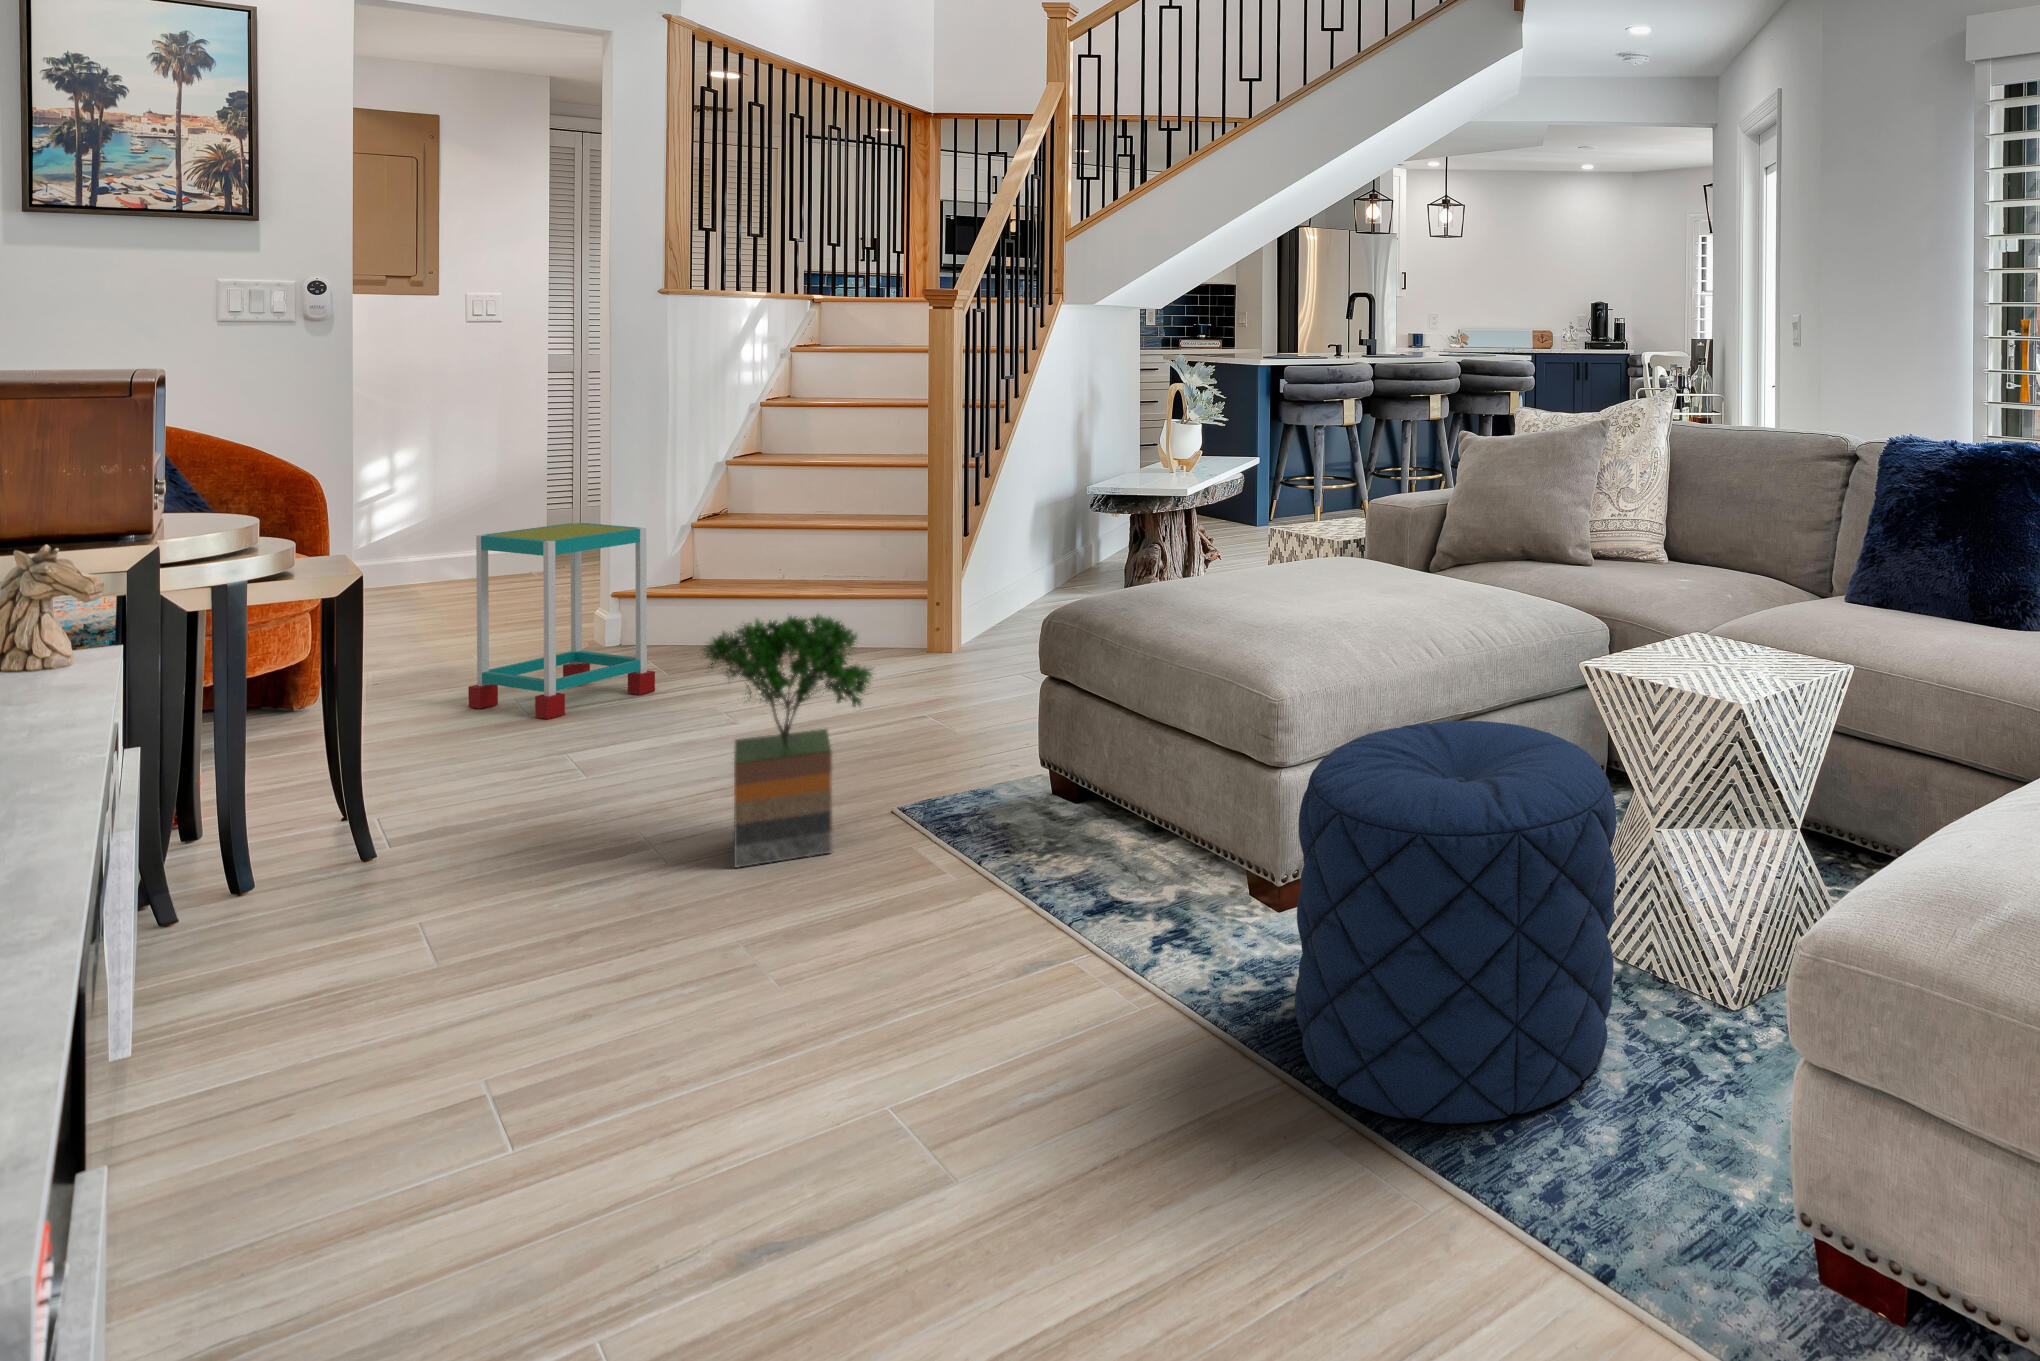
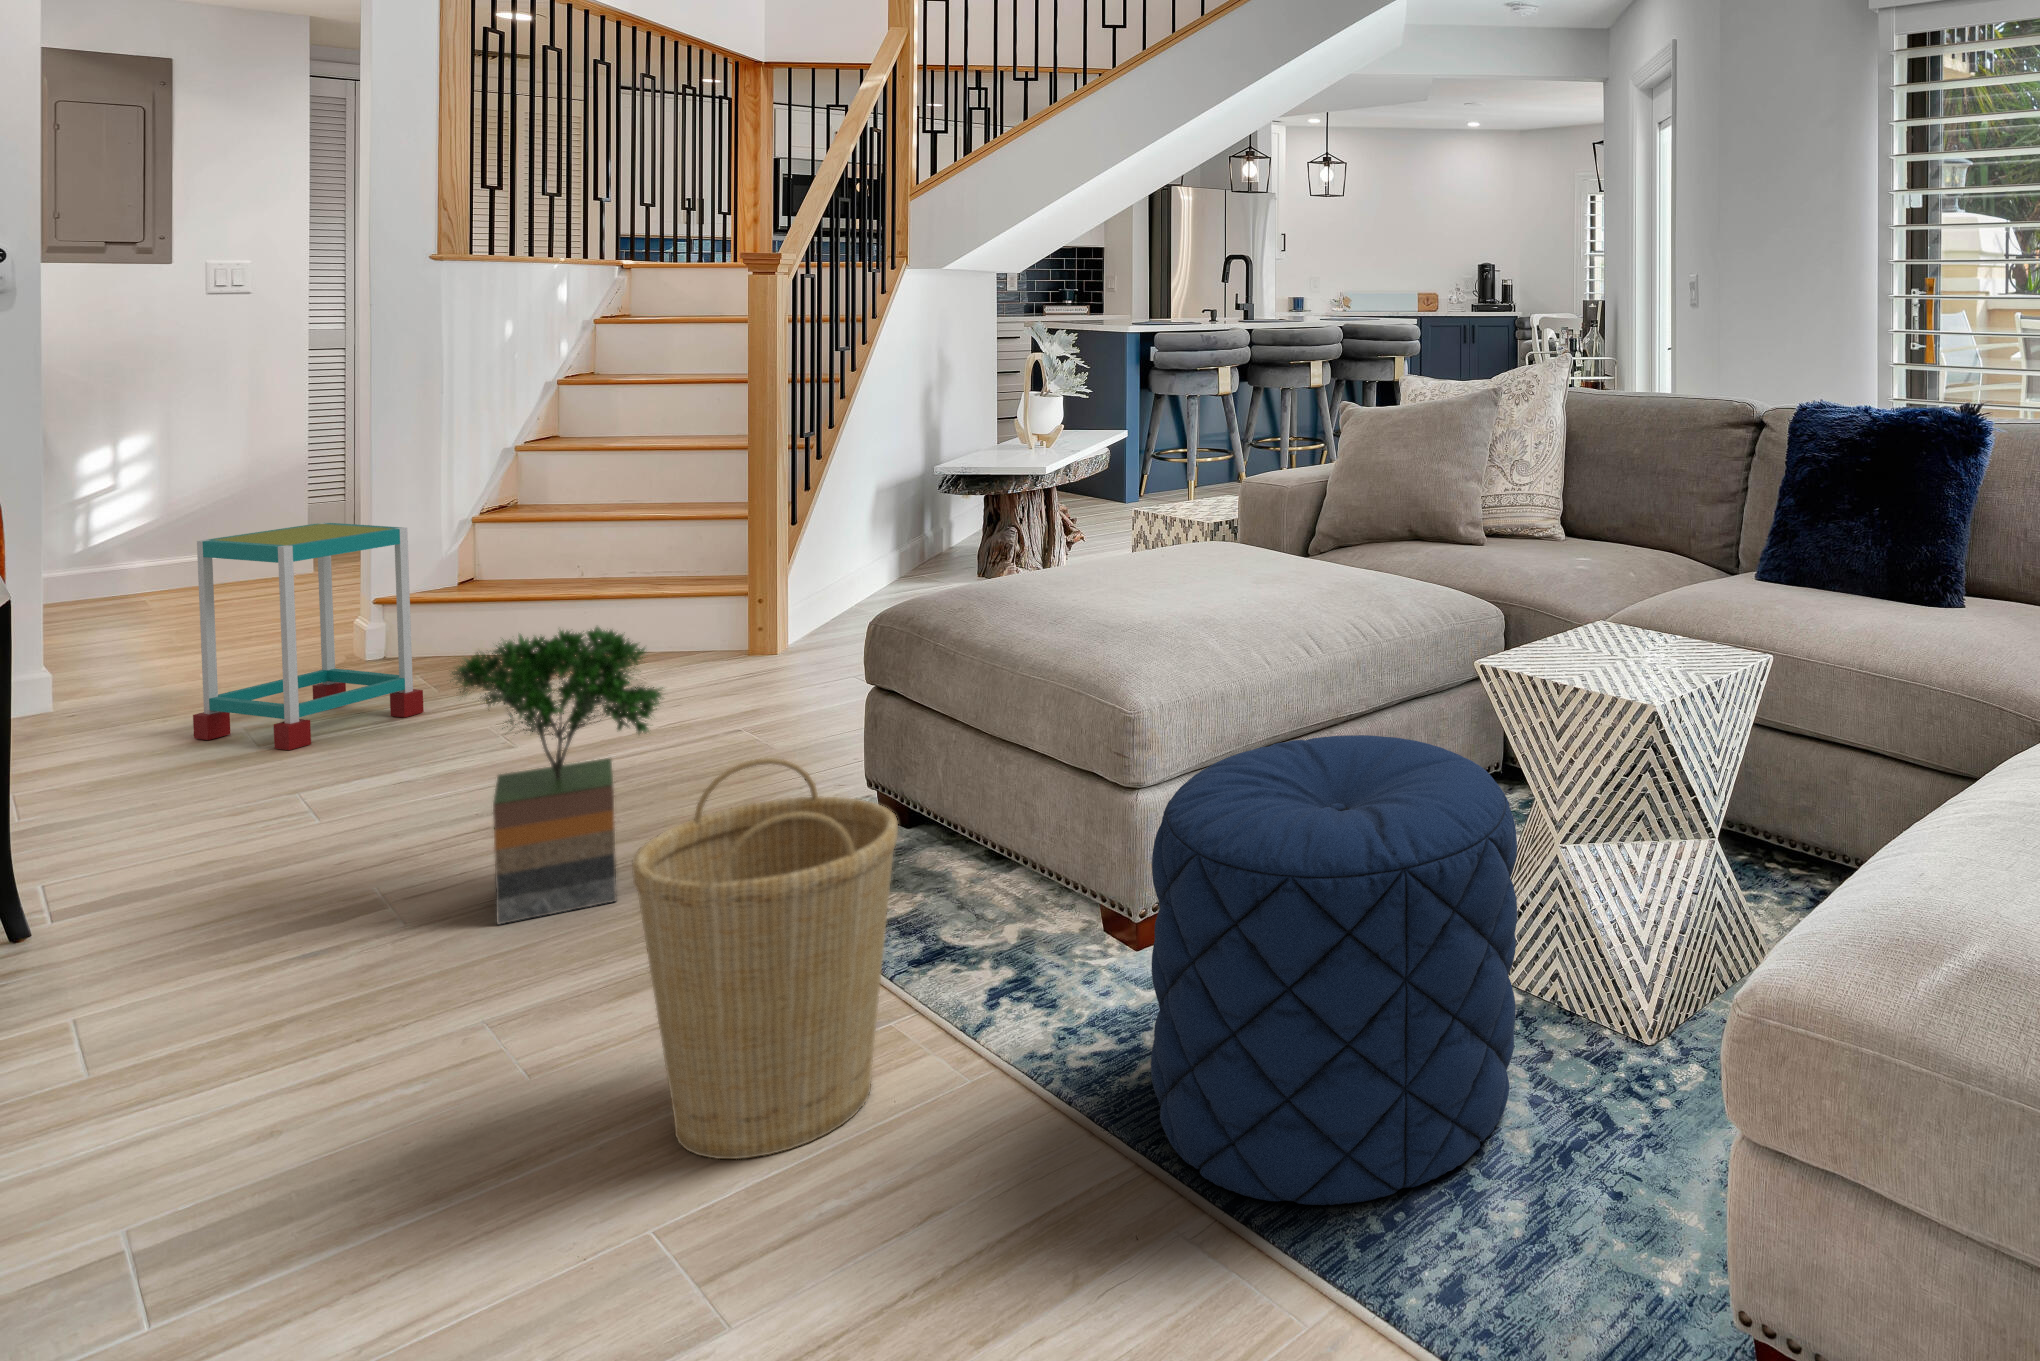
basket: none [868,724,1082,1062] -> present [632,758,898,1159]

